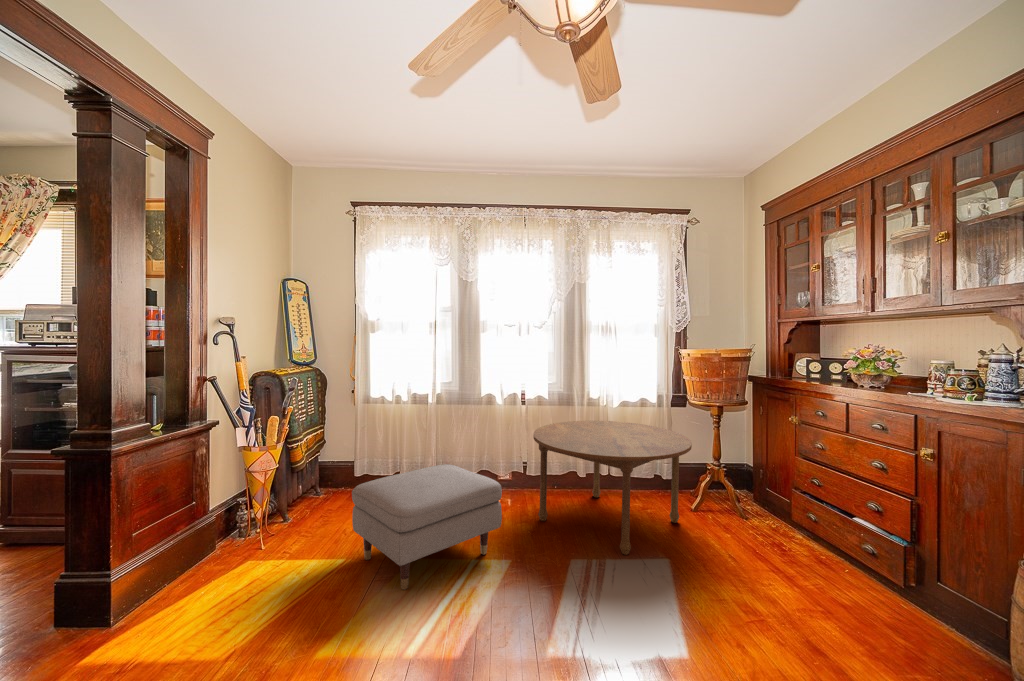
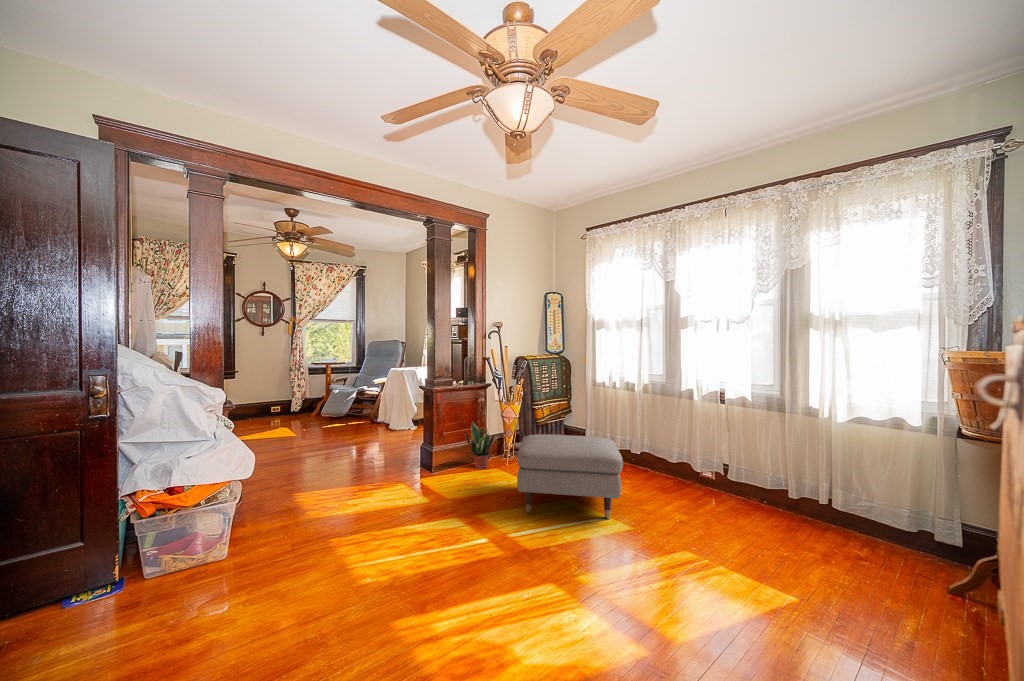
dining table: present [533,421,692,555] -> none [680,425,906,588]
potted plant: none [214,488,263,562] -> present [465,422,495,468]

